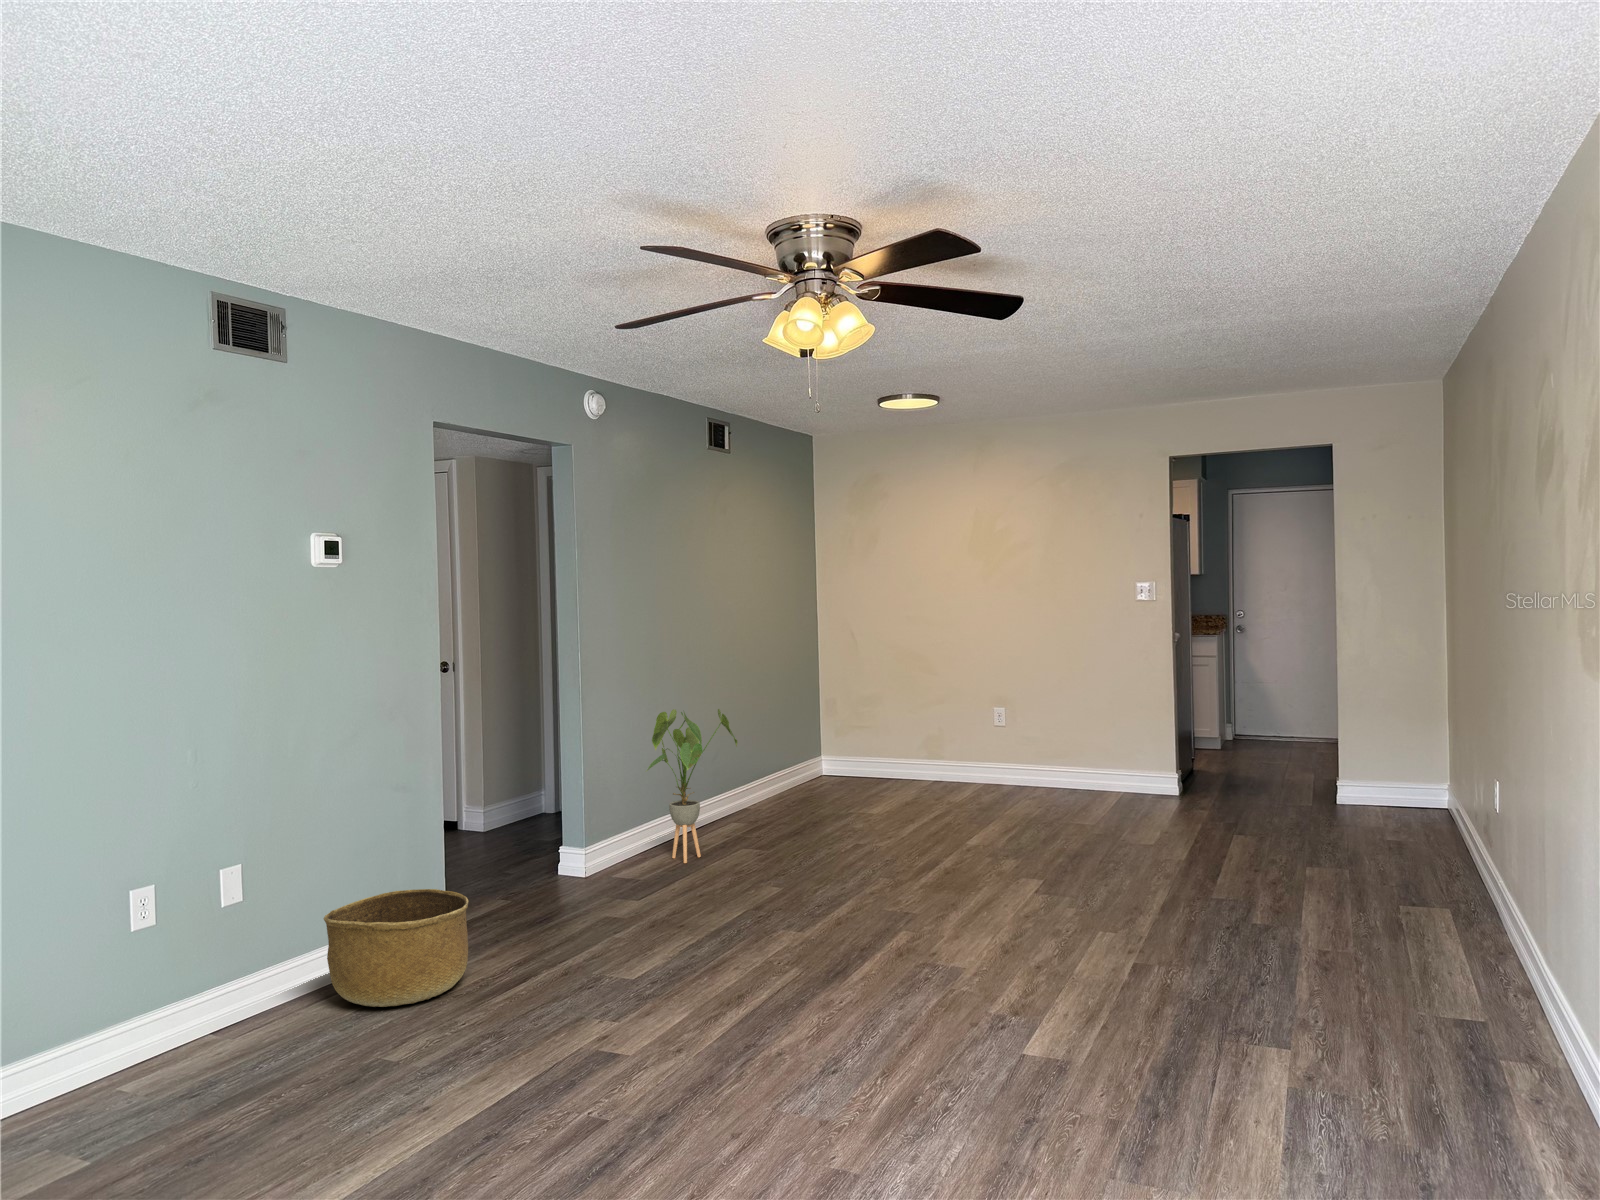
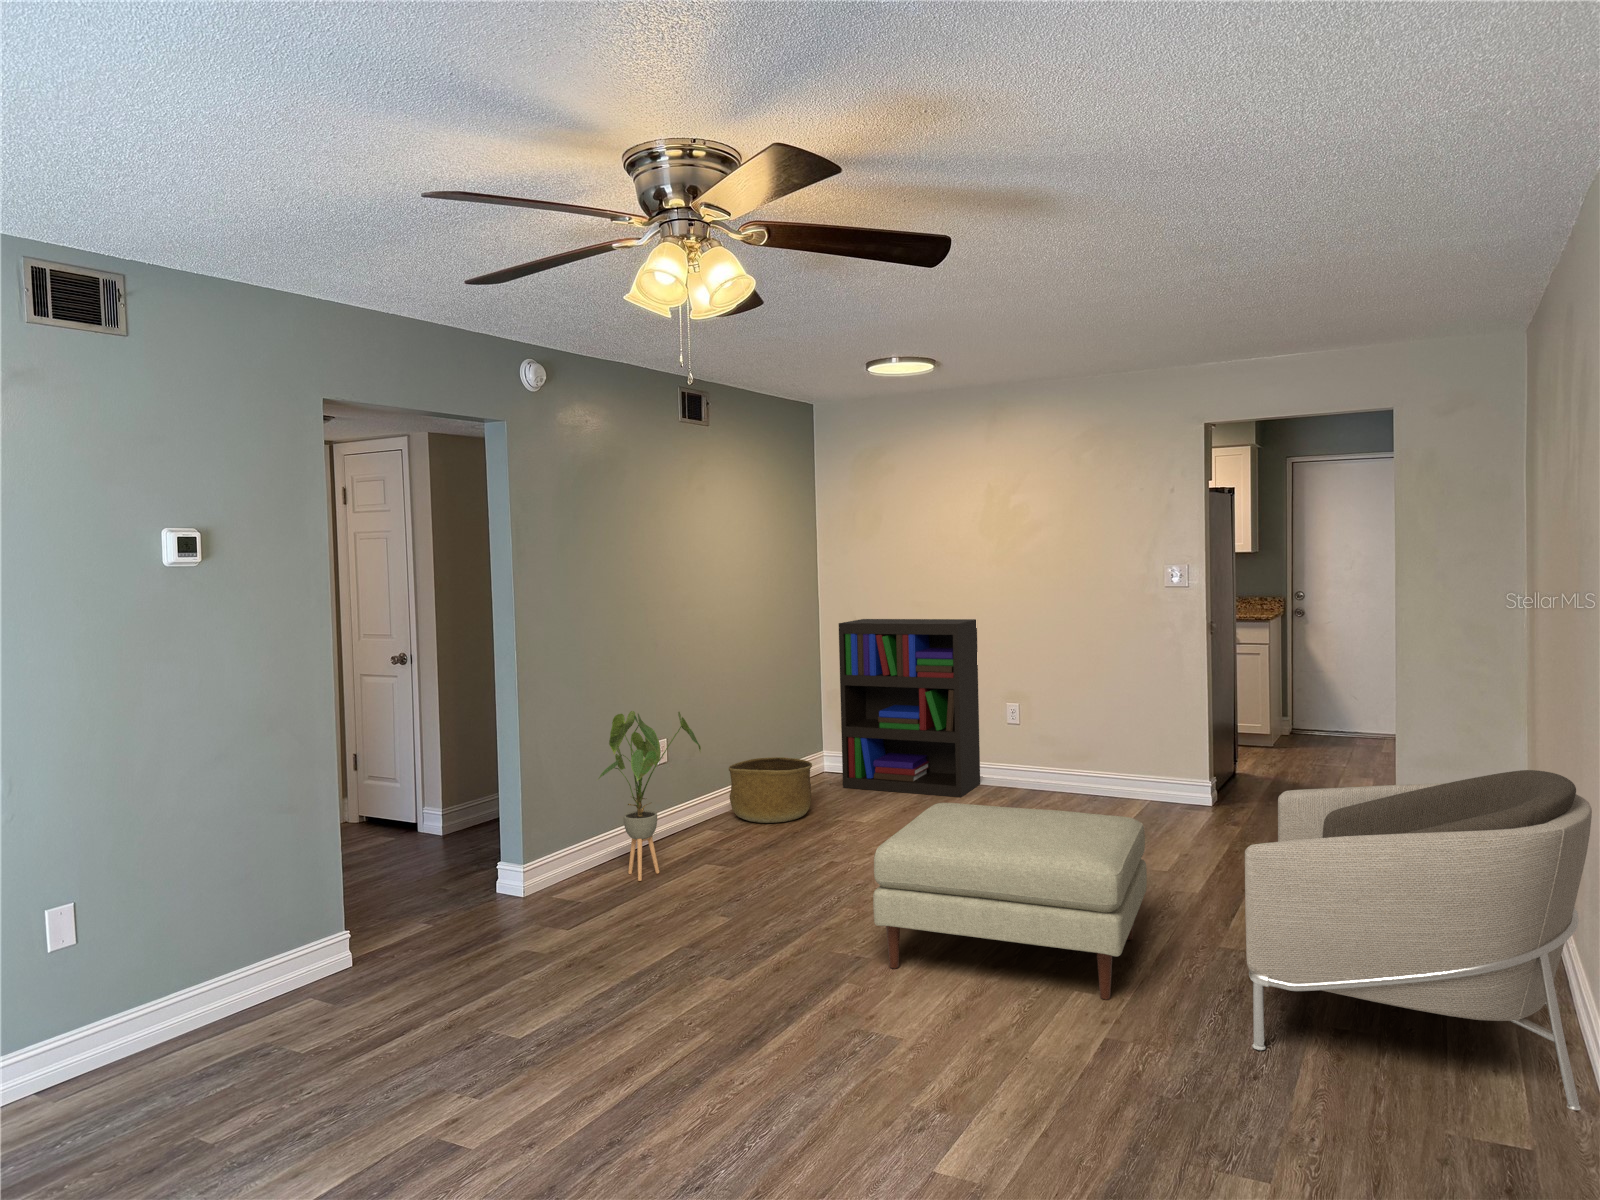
bookshelf: none [839,631,968,793] -> present [839,619,980,797]
armchair: none [1247,734,1519,996] -> present [1245,770,1592,1110]
ottoman: none [924,782,1148,937] -> present [873,803,1147,1000]
basket: present [324,889,468,1007] -> present [729,757,812,823]

